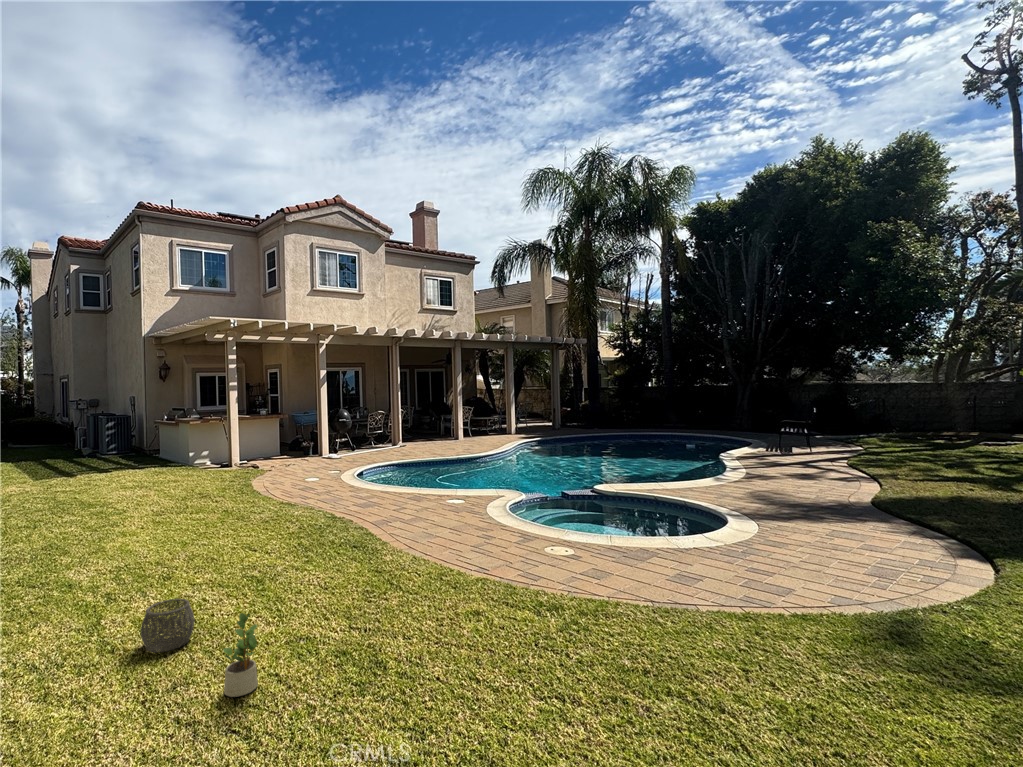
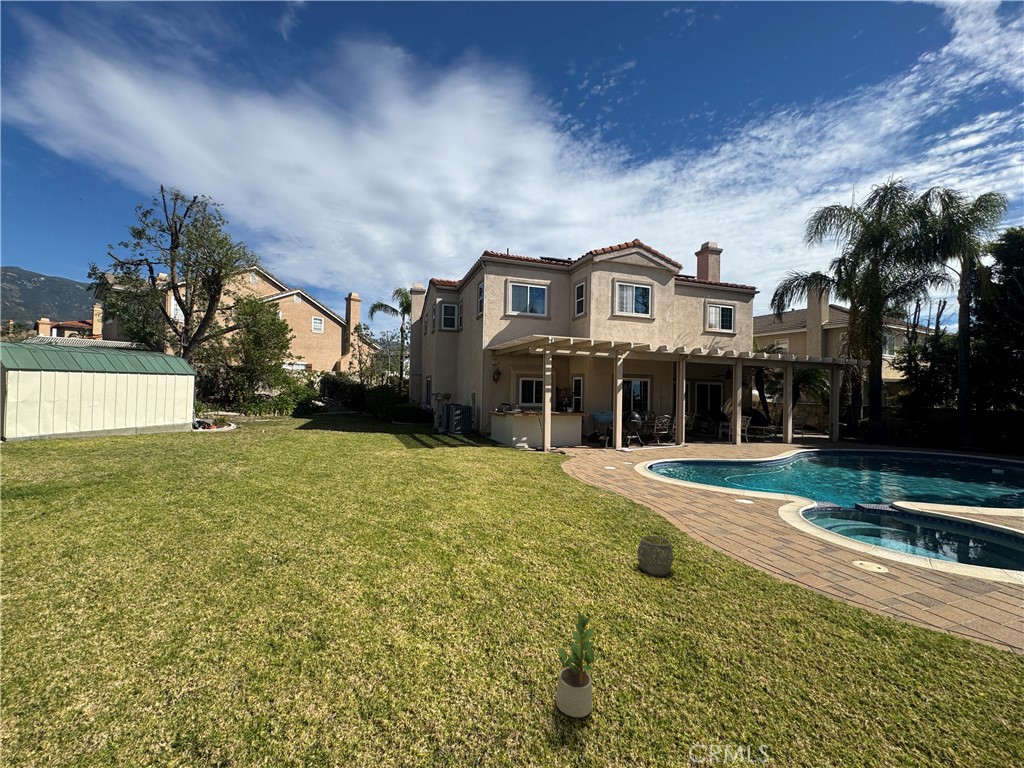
woven basket: present [141,599,194,653] -> present [638,536,673,575]

